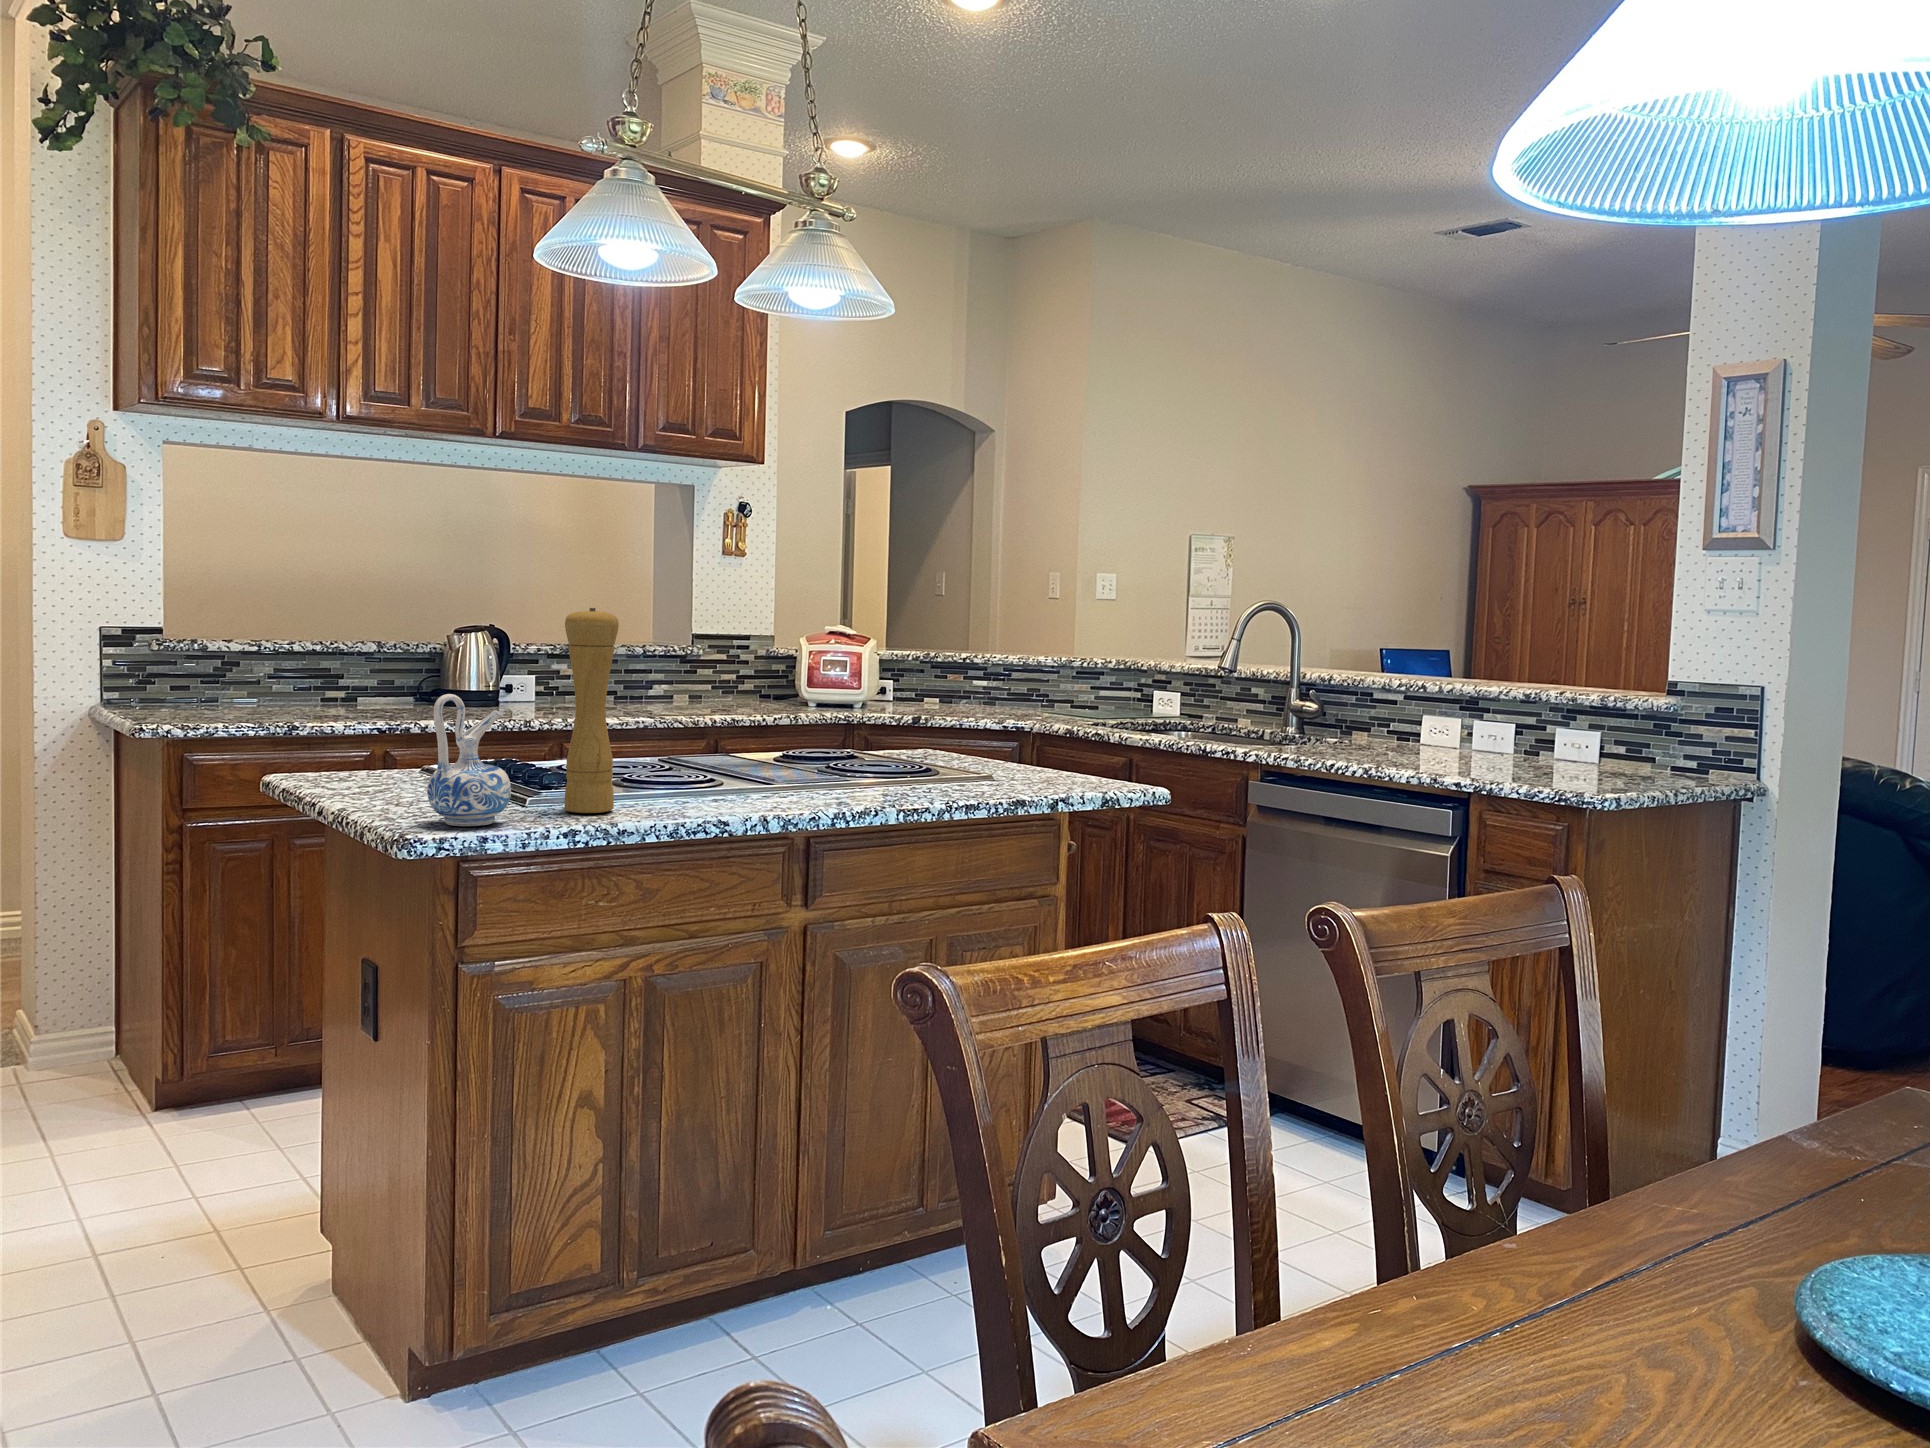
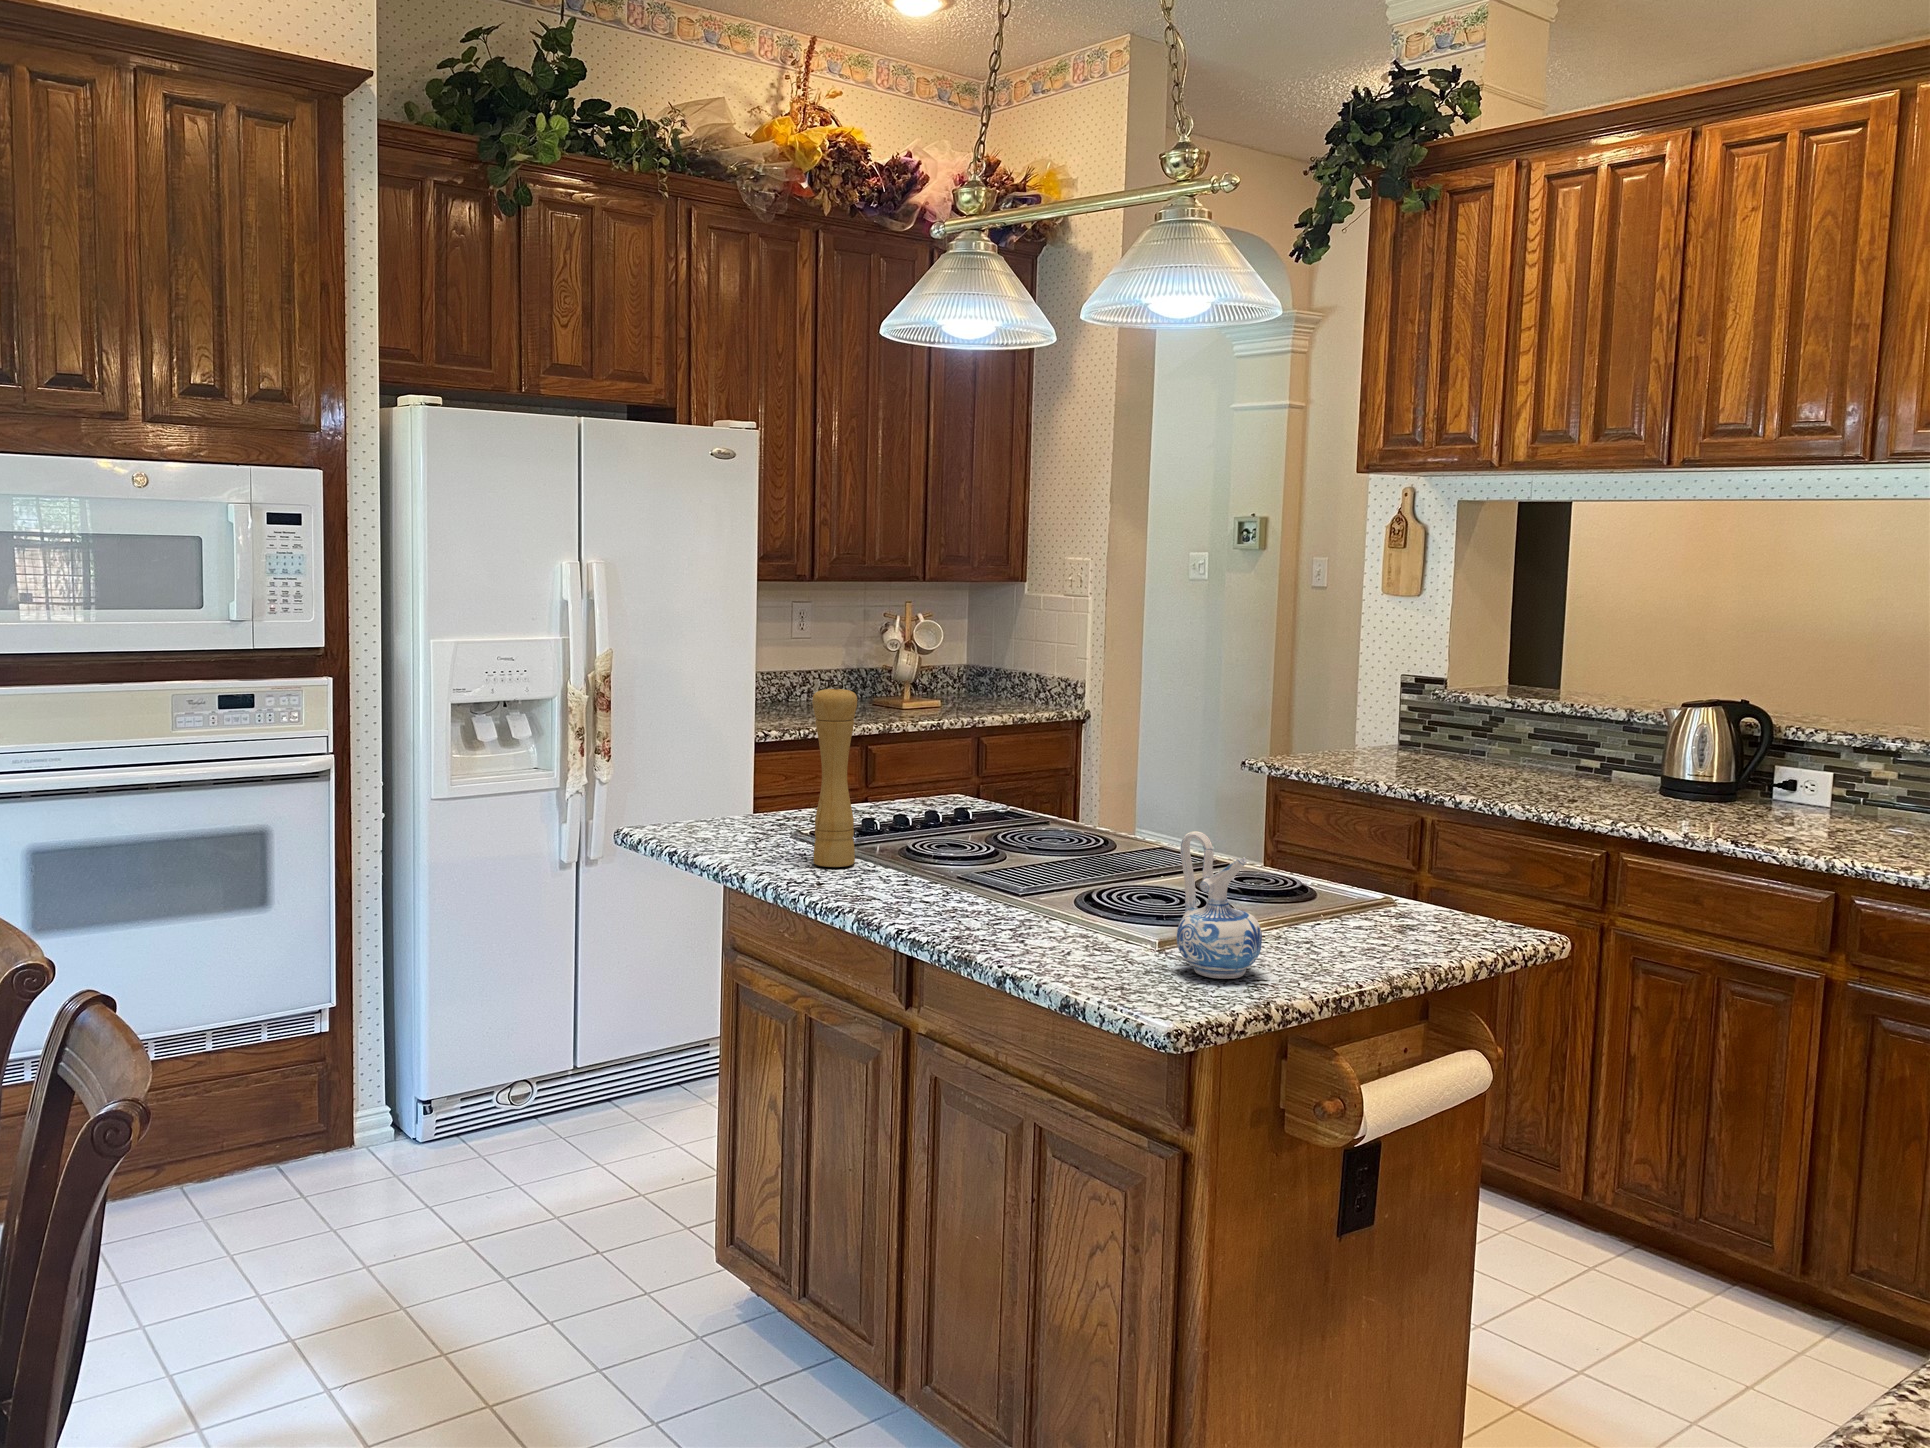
ceramic pitcher: present [427,694,511,826] -> present [1177,831,1262,979]

